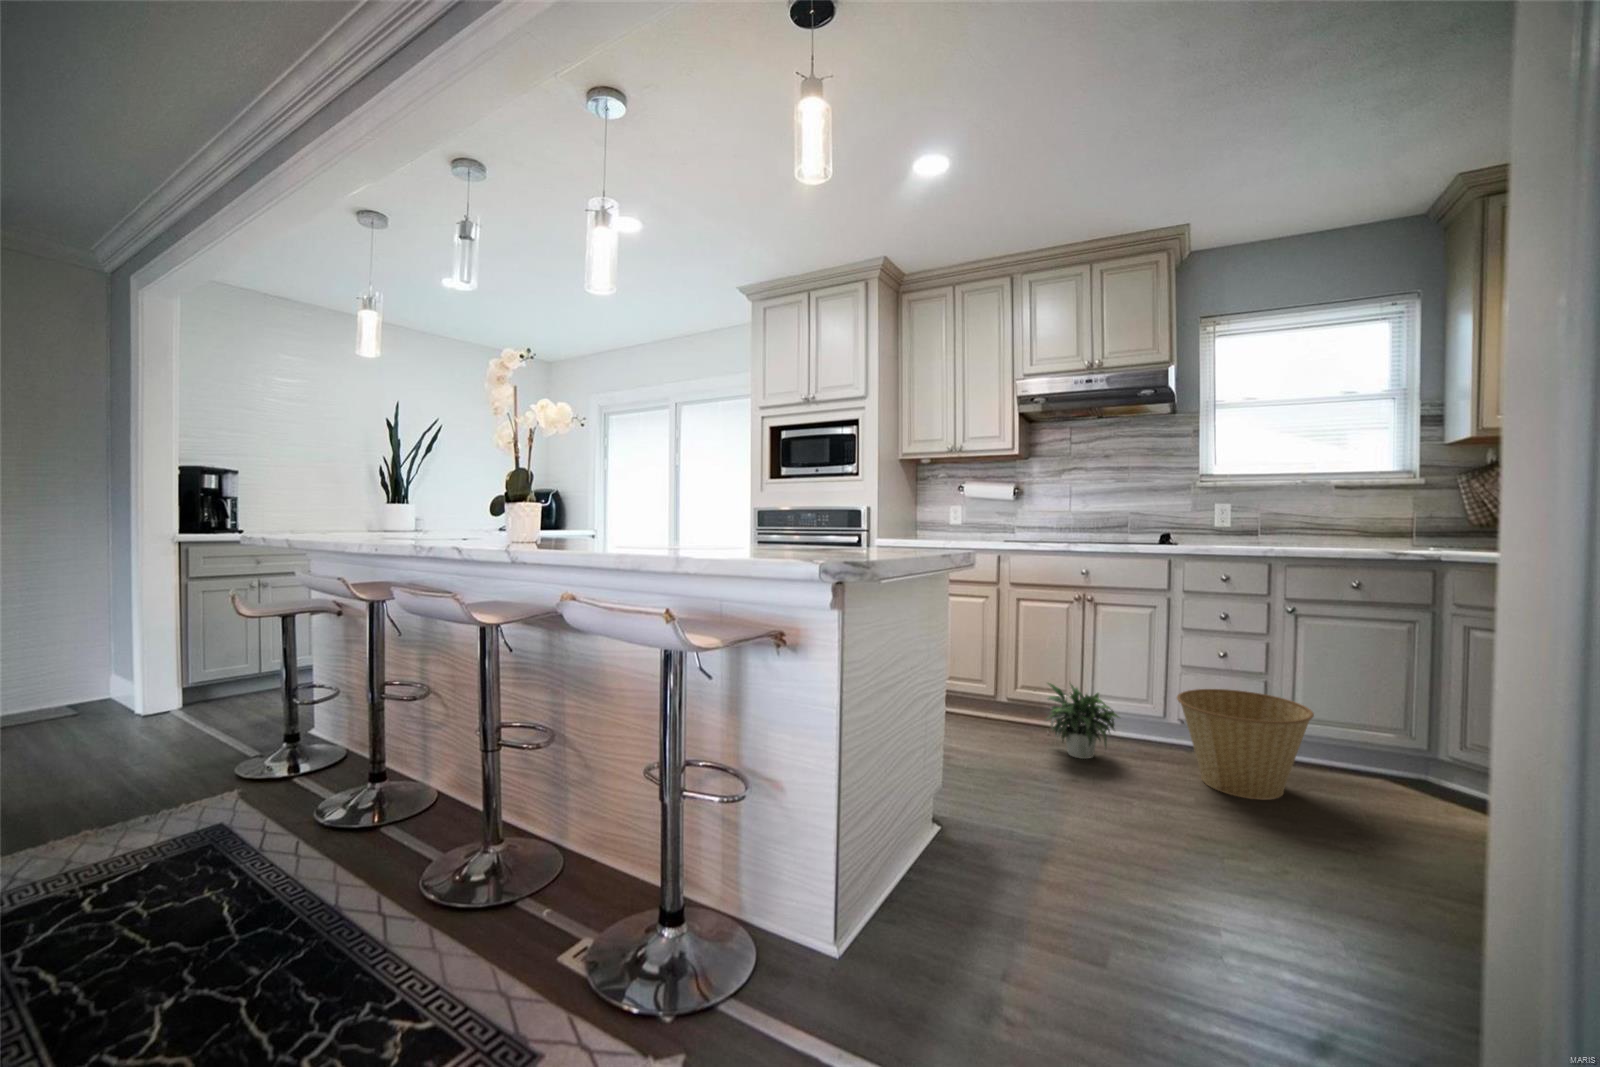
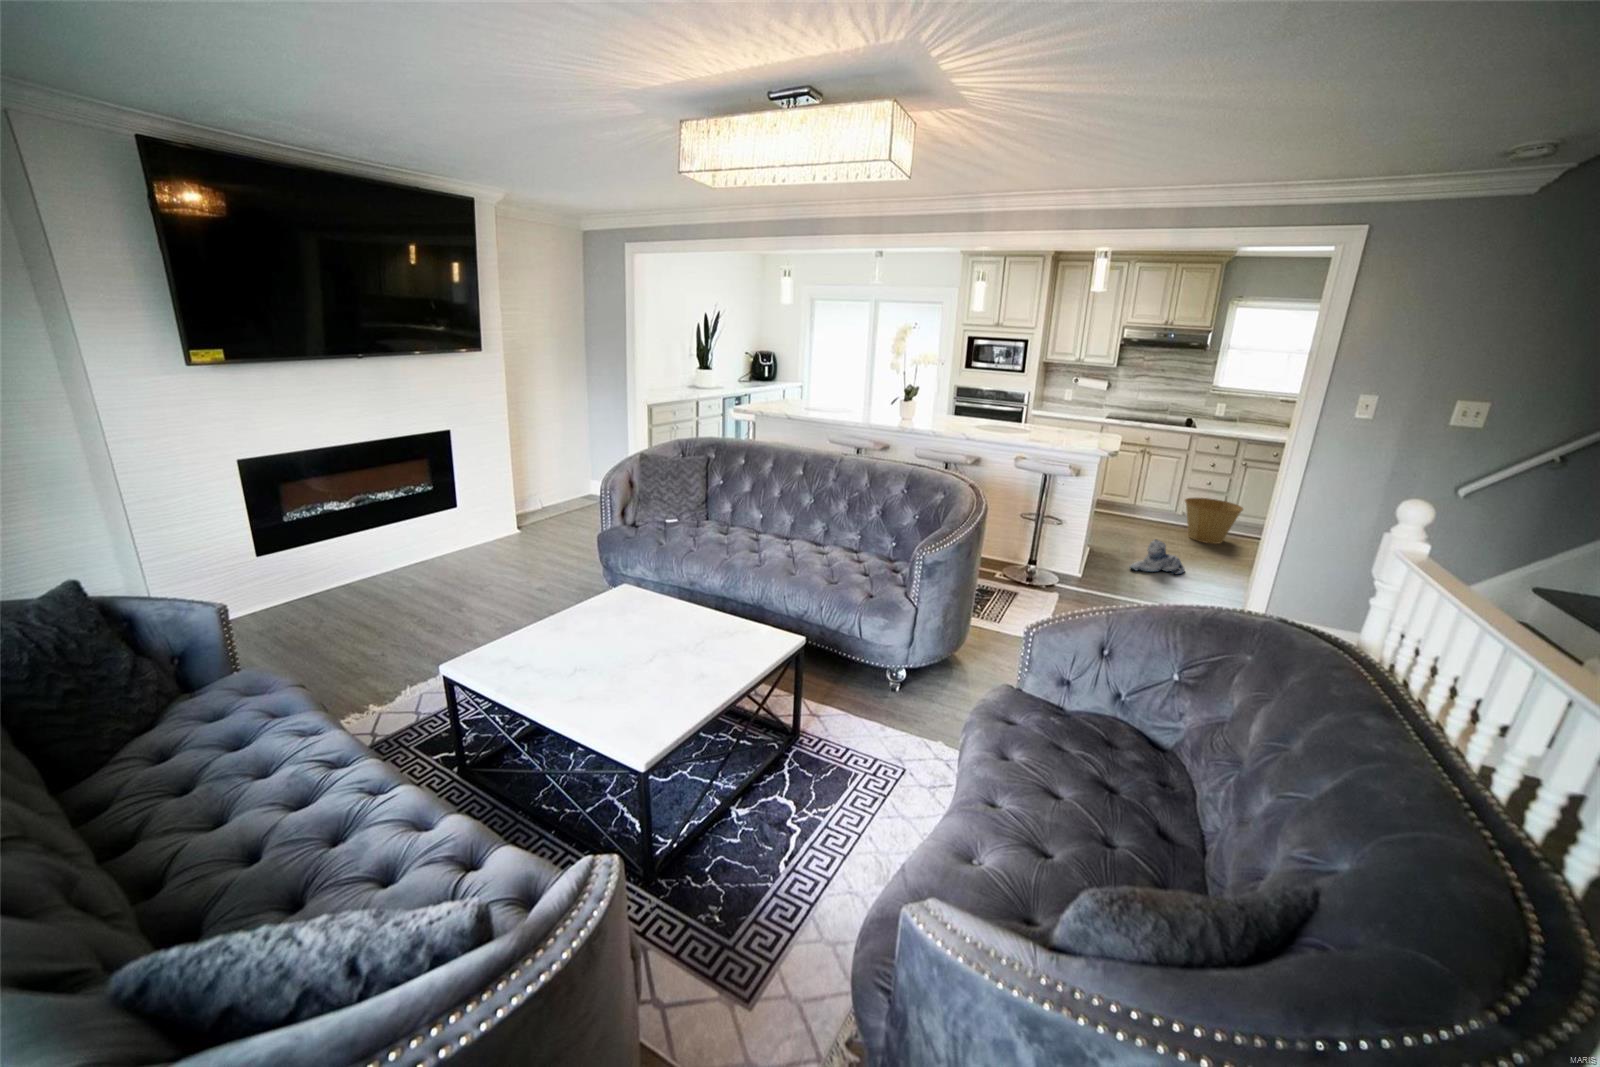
potted plant: present [1047,683,1119,759] -> none [1113,492,1156,527]
plush toy: none [1018,821,1182,935] -> present [1130,539,1185,574]

